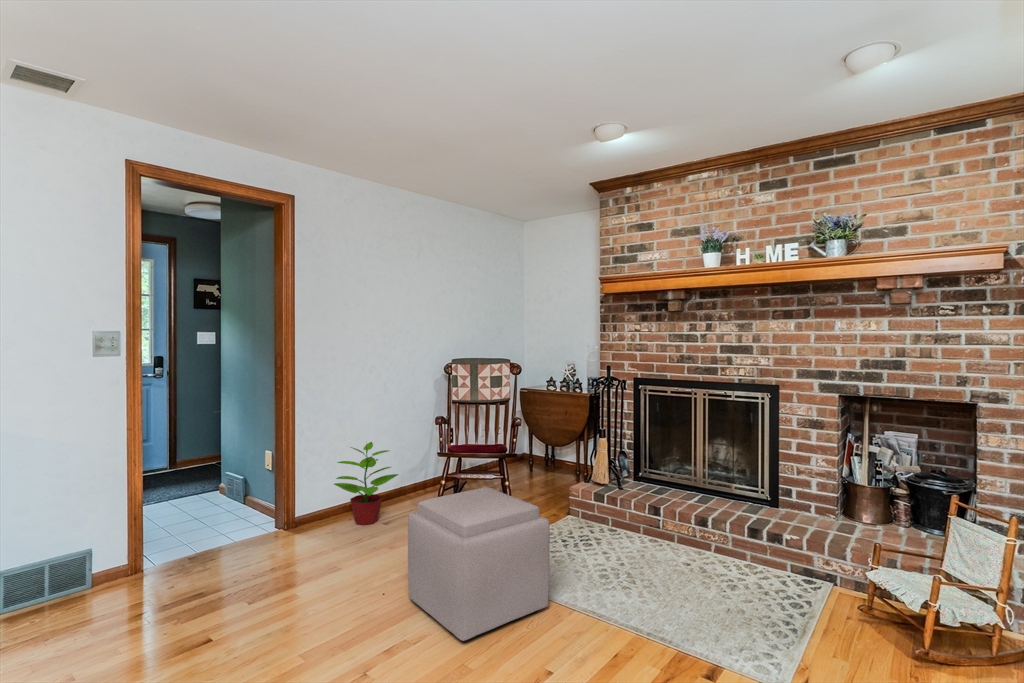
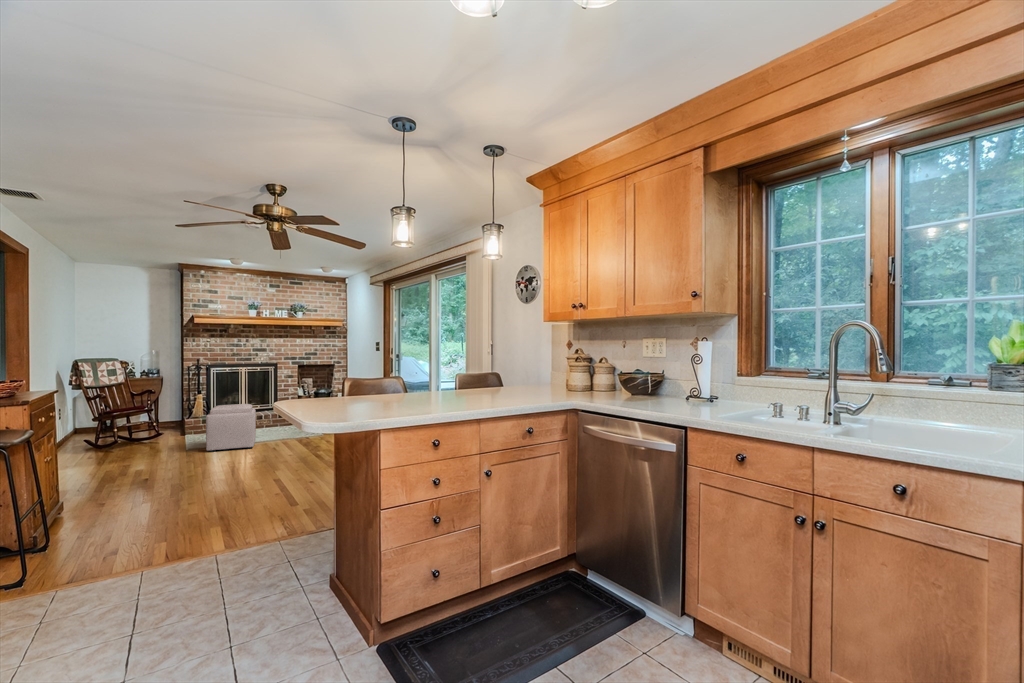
potted plant: present [334,442,398,525] -> none [57,407,111,459]

